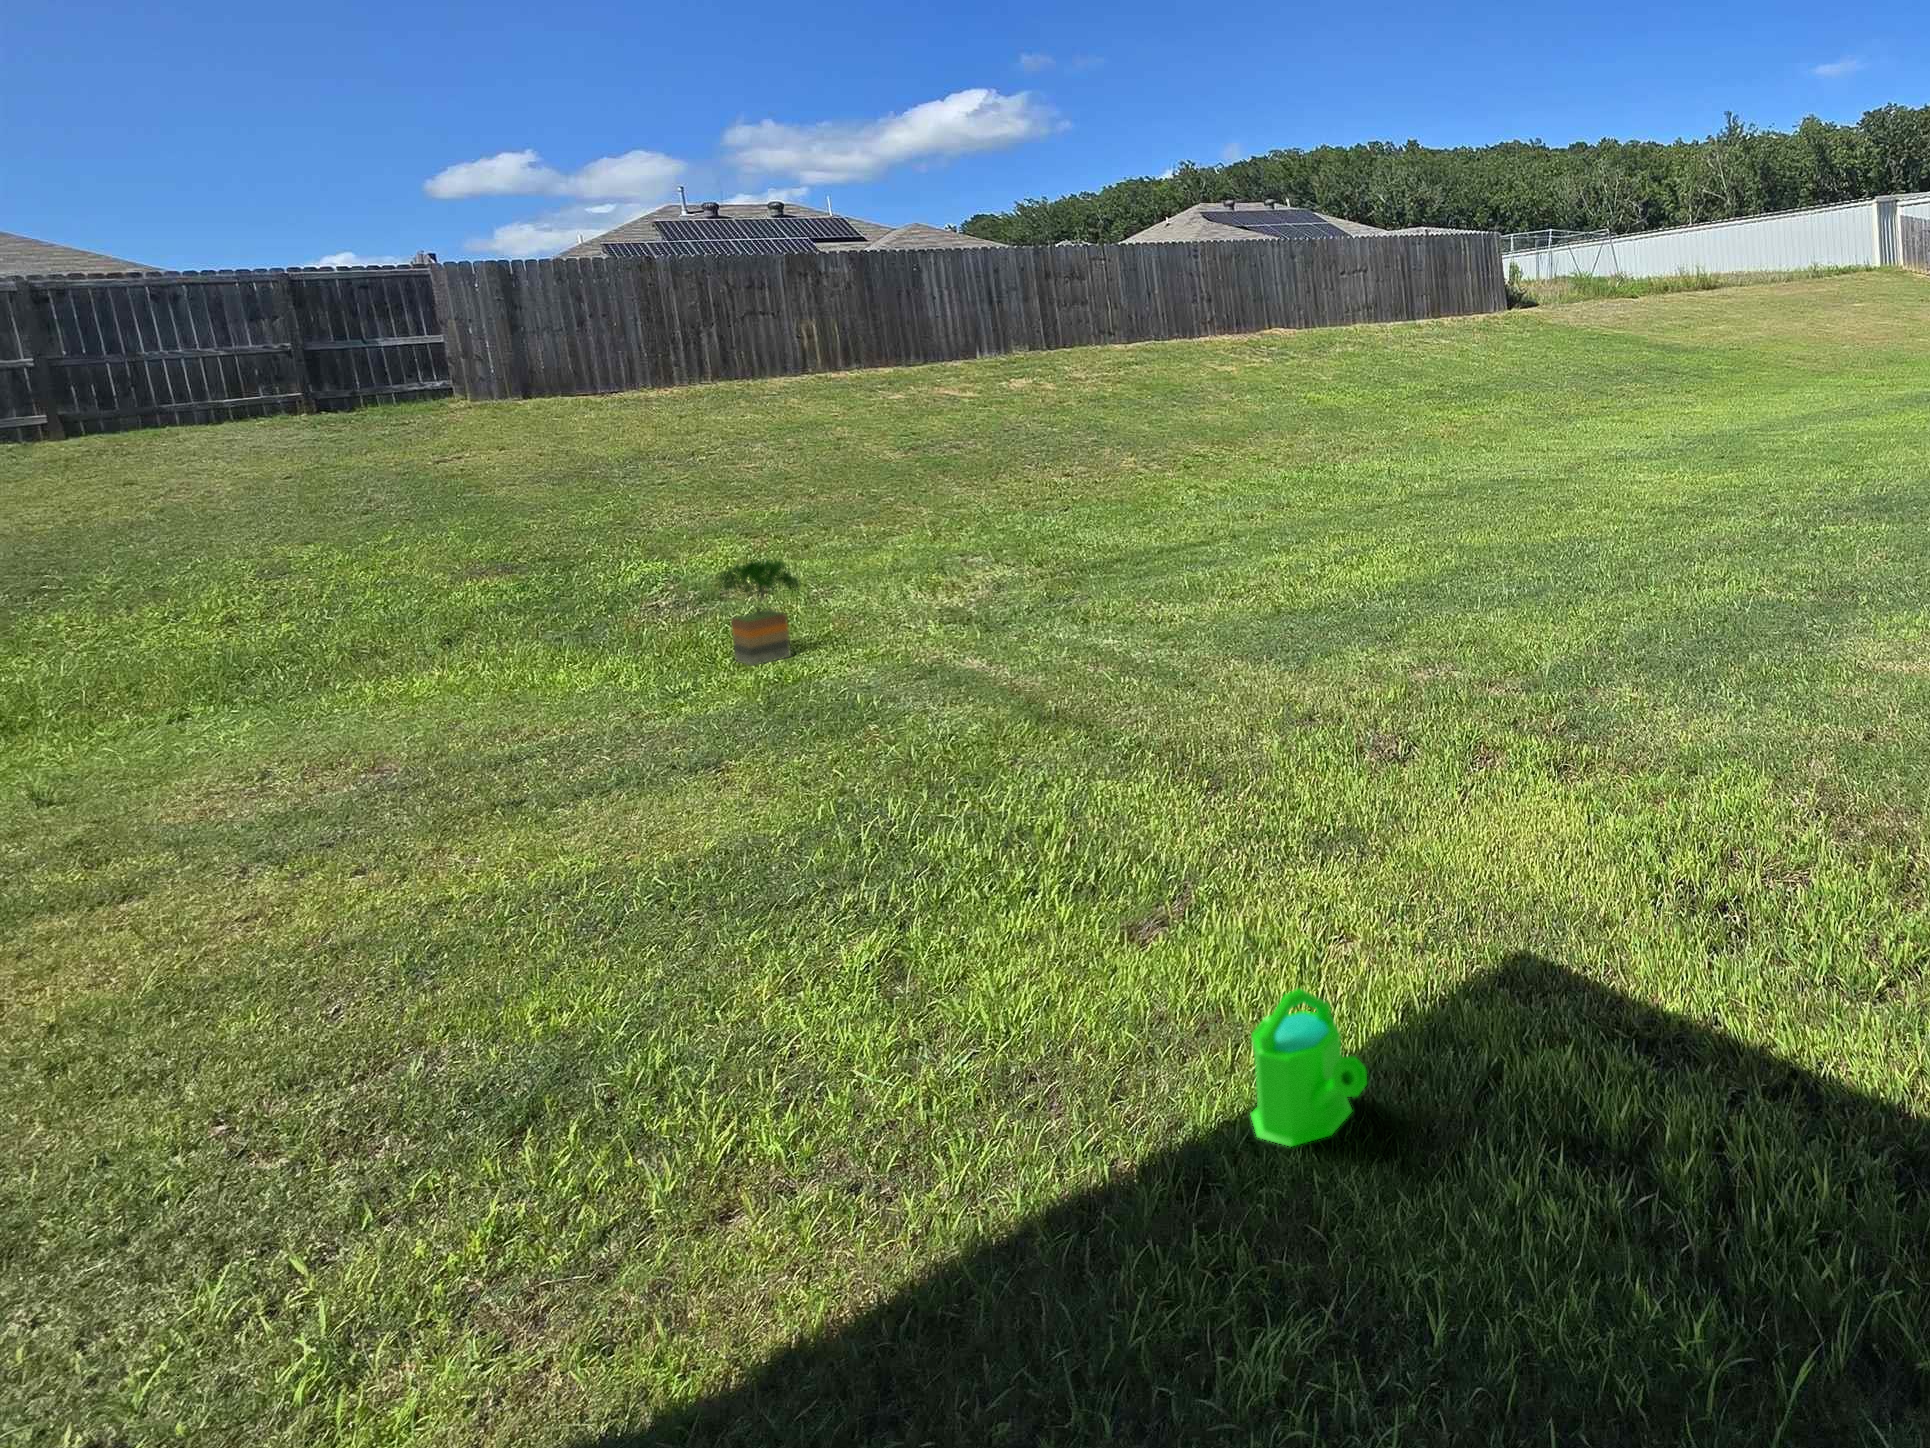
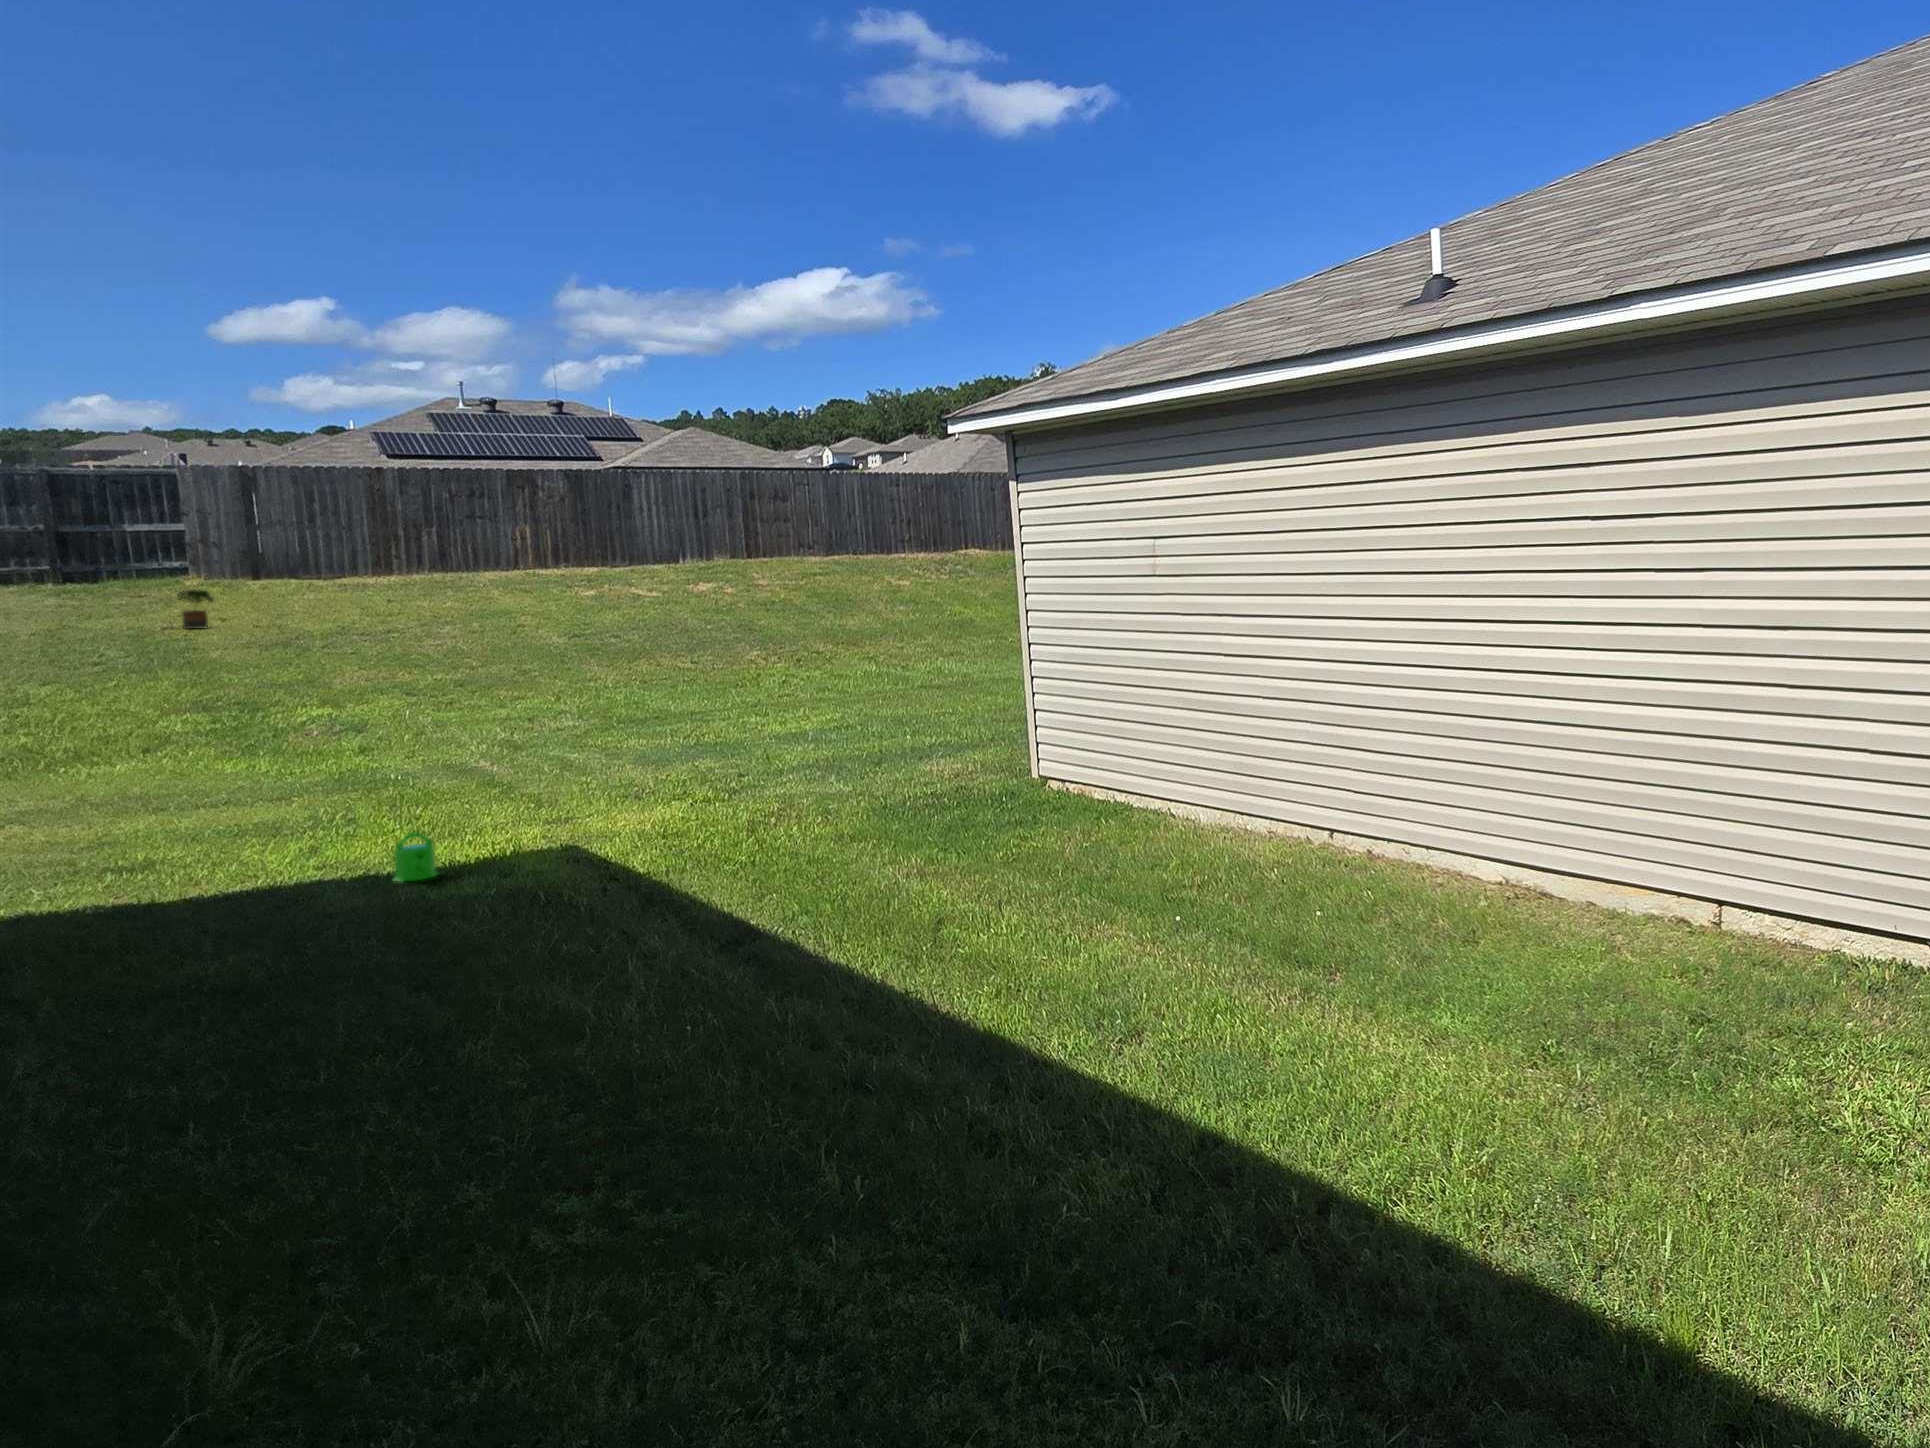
potted tree: present [716,560,801,666] -> present [177,589,214,629]

